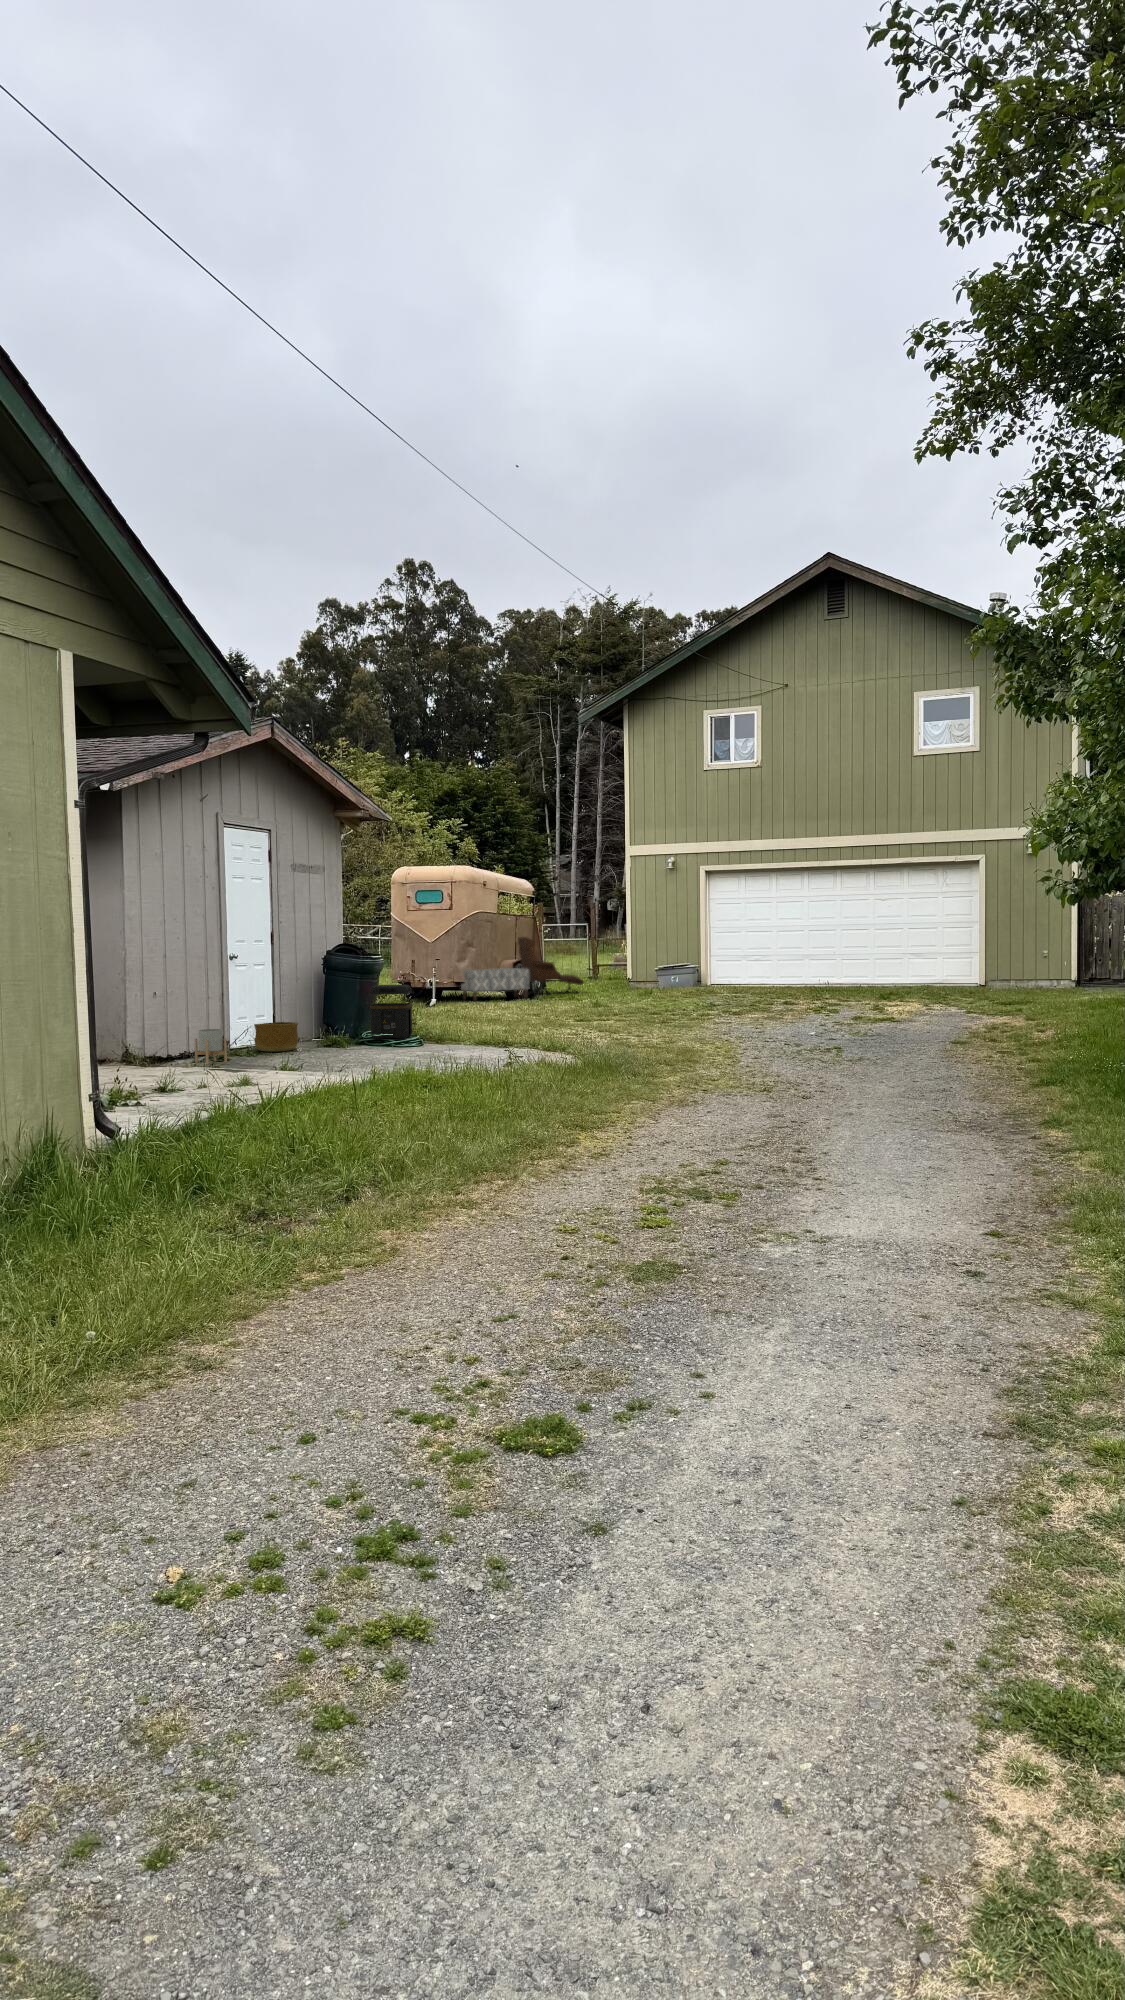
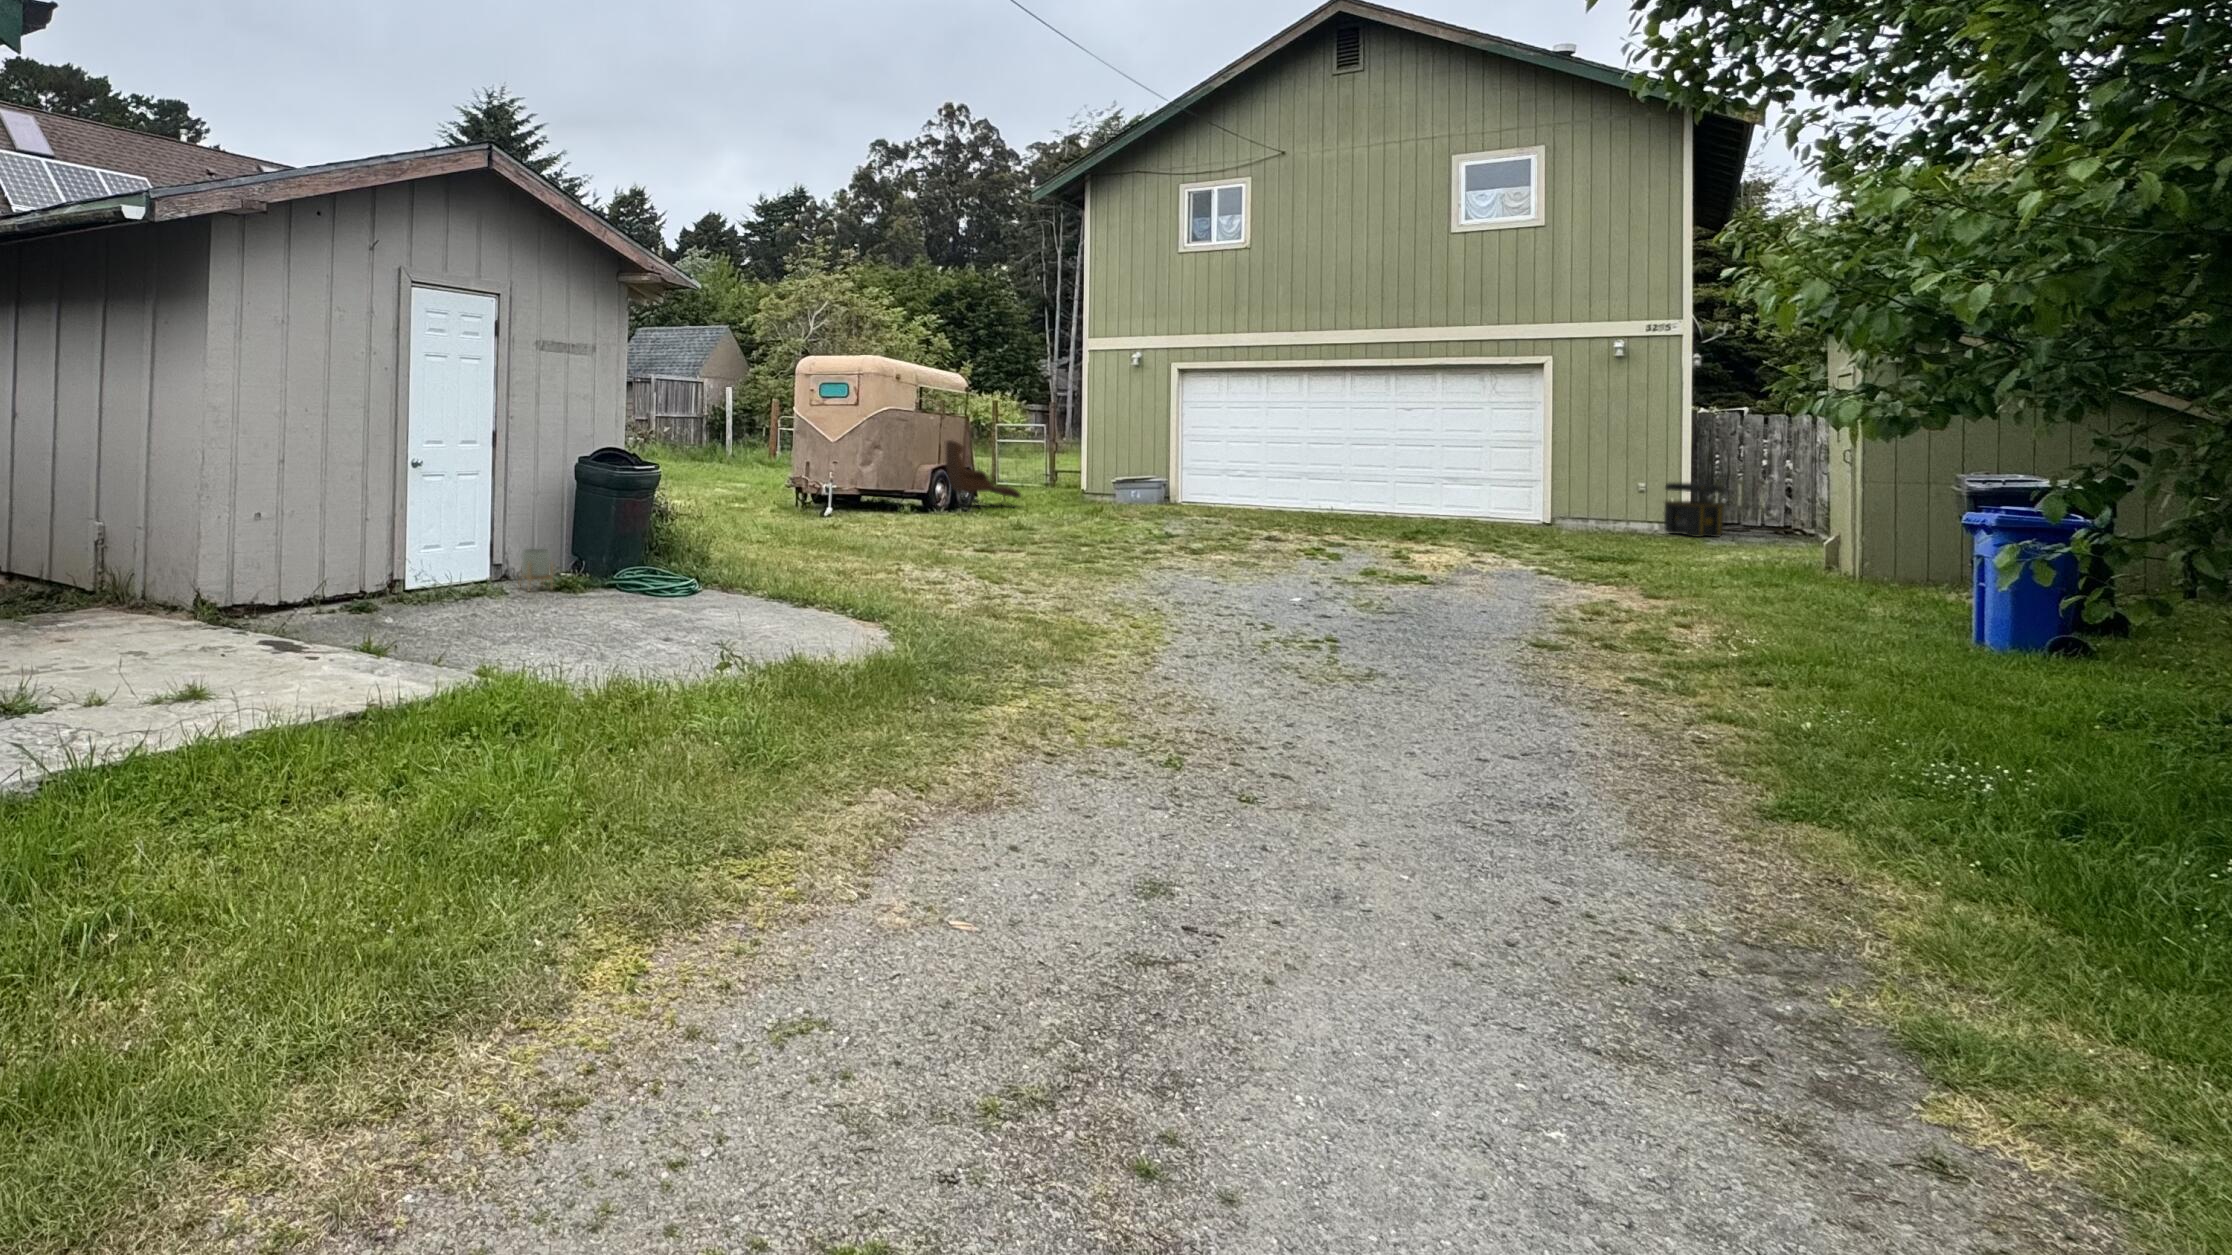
bench: present [461,968,530,1000] -> none [875,476,955,513]
toolbox: present [369,985,412,1039] -> present [1664,483,1724,537]
basket: present [254,1022,298,1052] -> none [597,540,648,576]

